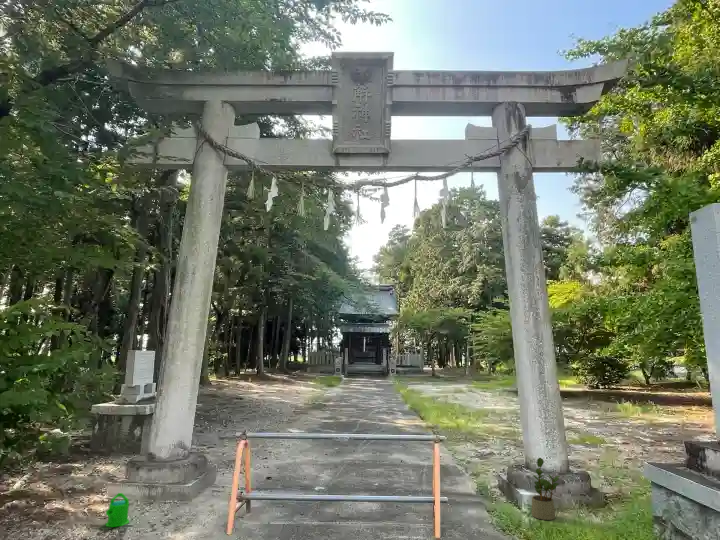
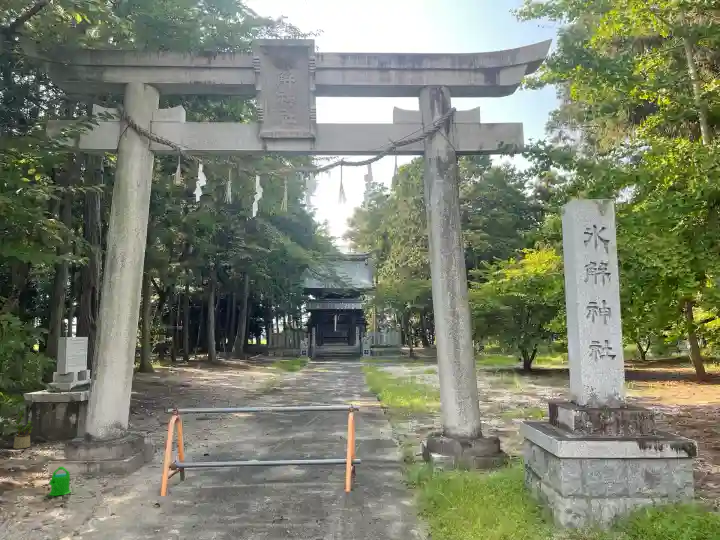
potted plant: present [531,458,560,520] -> present [13,410,35,449]

